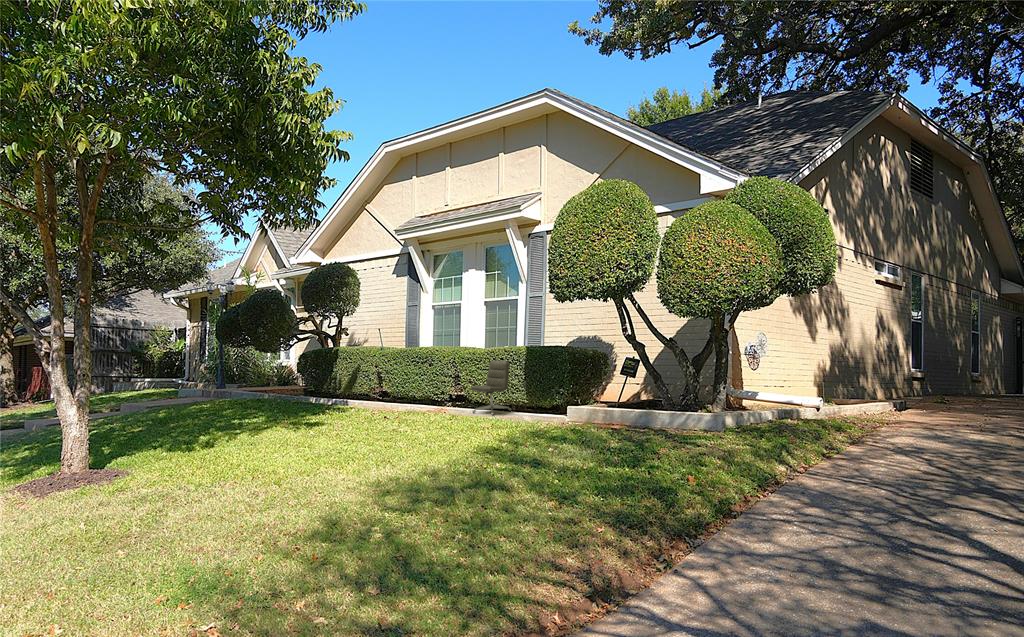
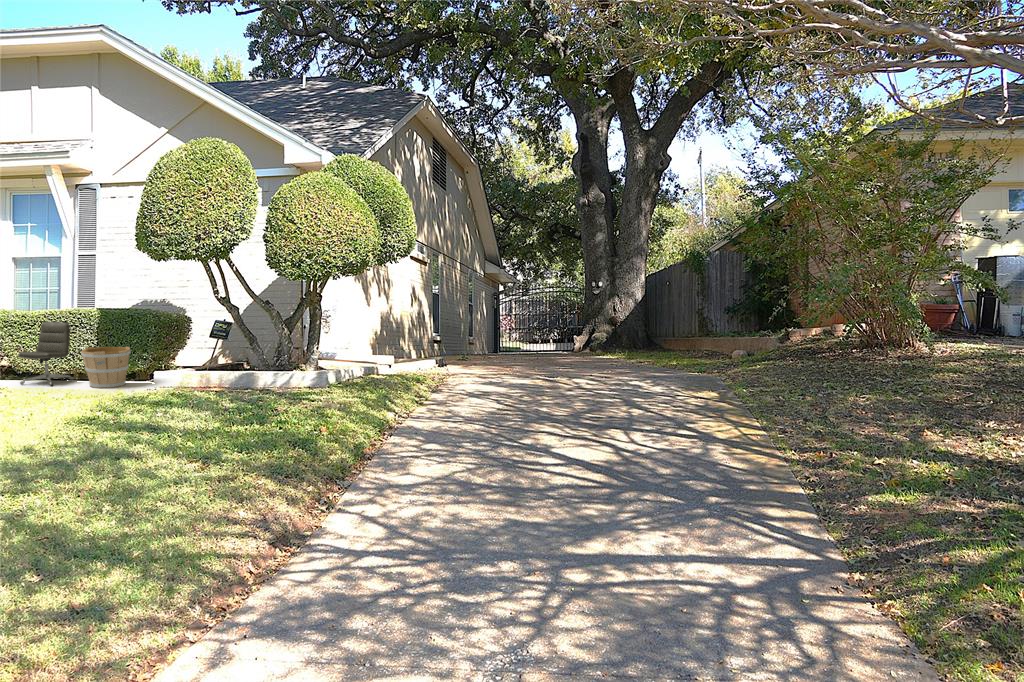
wooden bucket: none [513,382,552,420] -> present [81,347,131,388]

